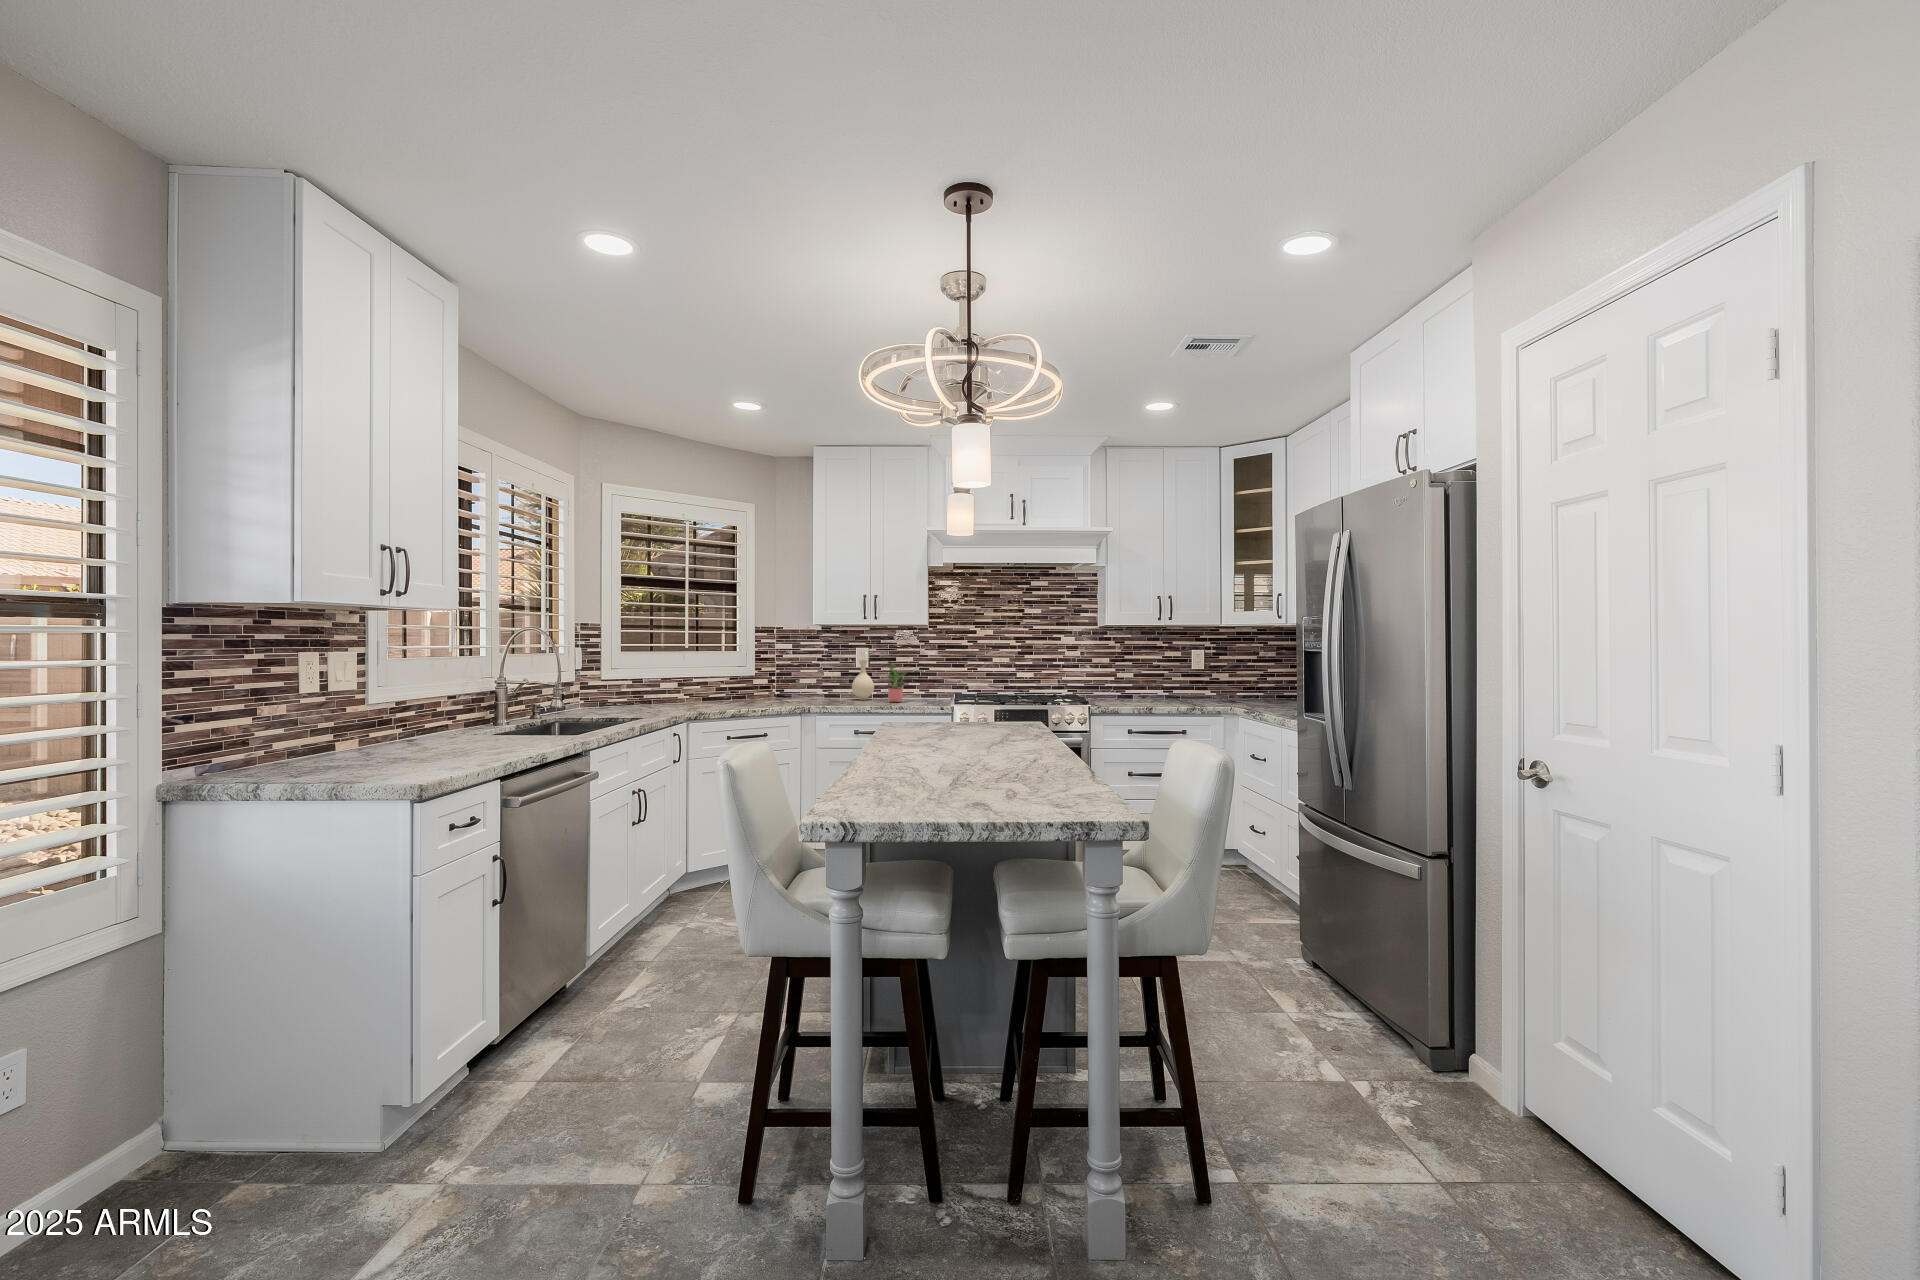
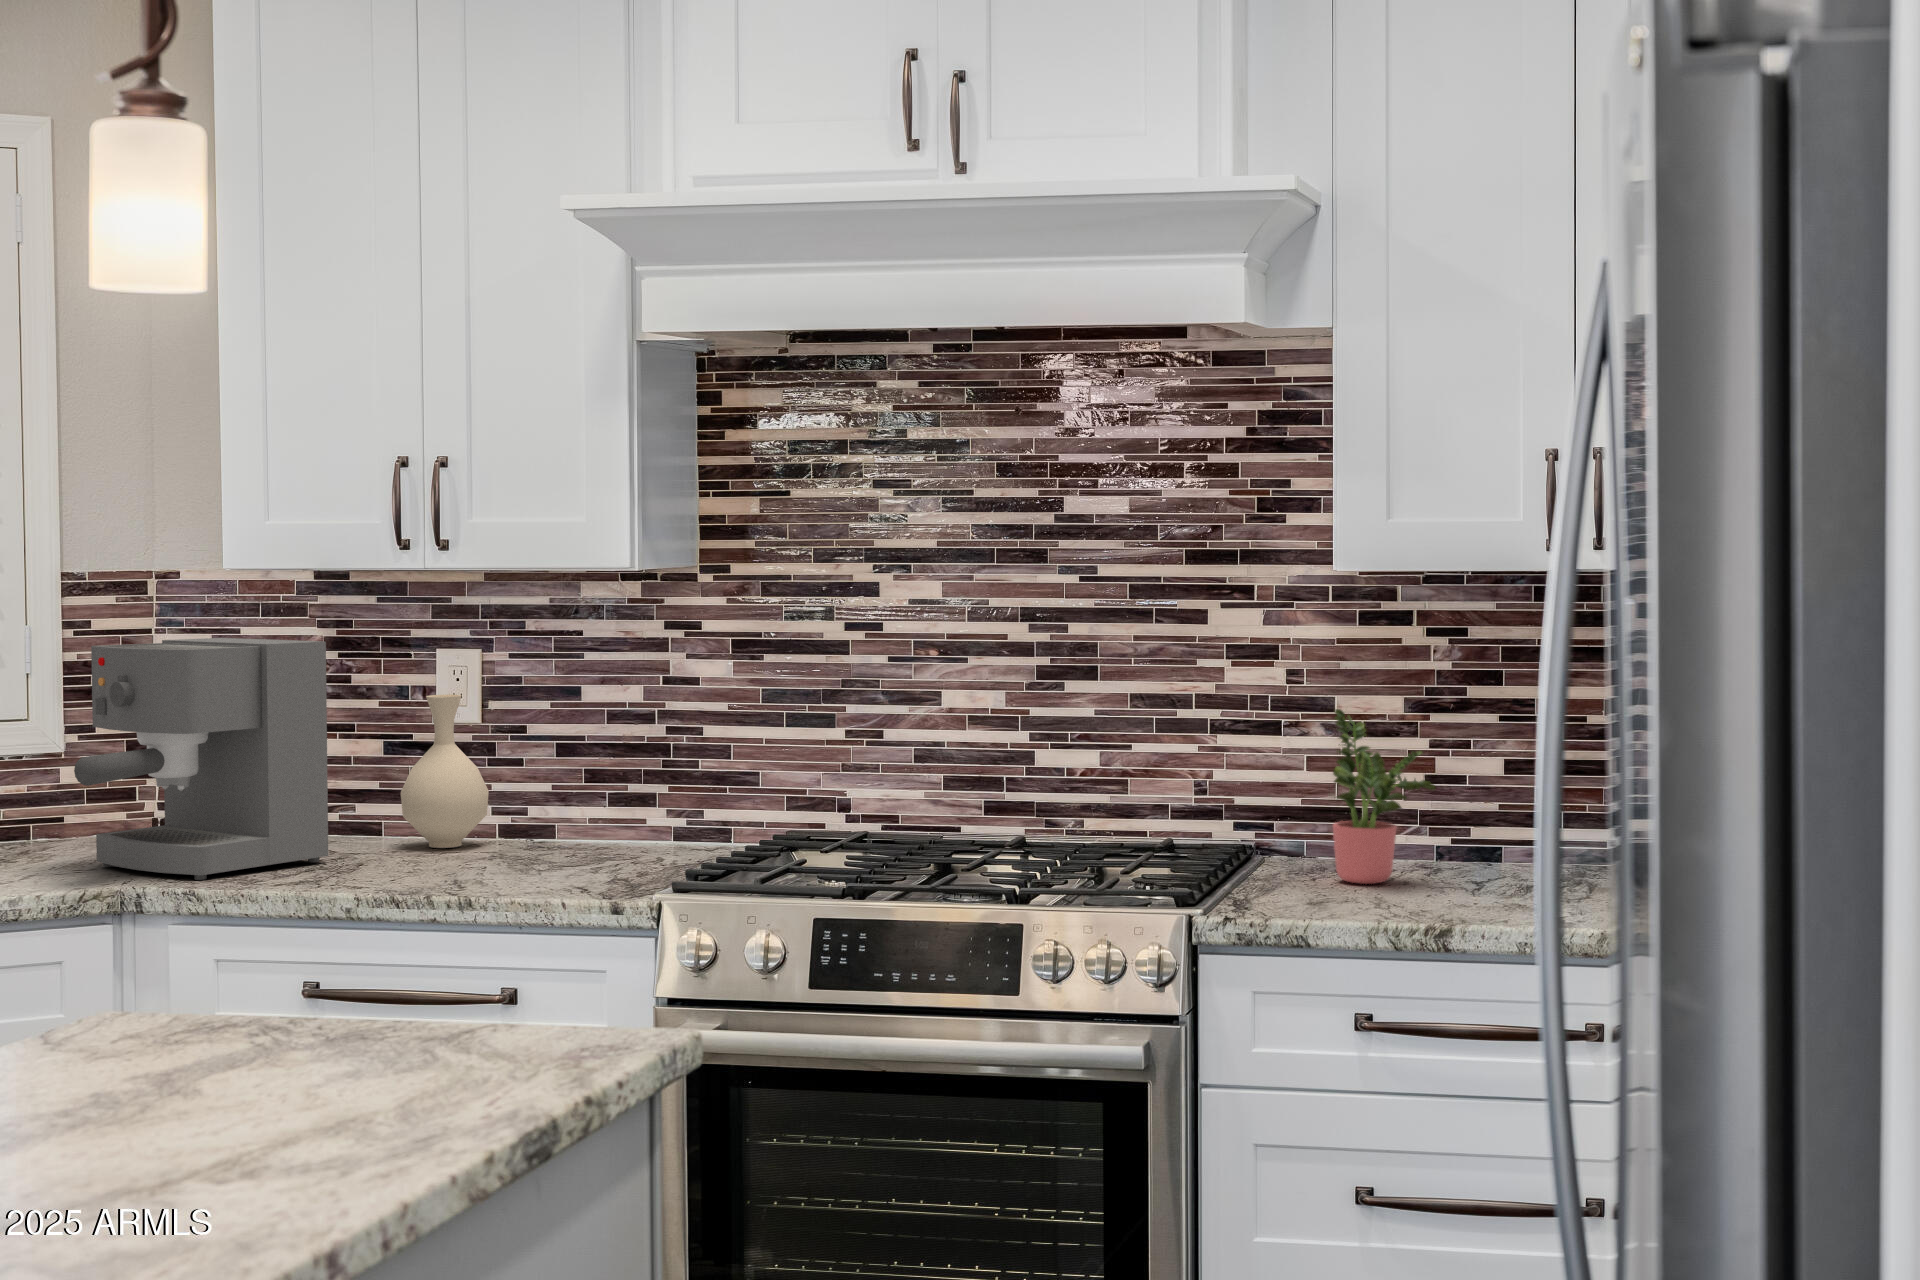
coffee maker: none [785,644,843,705] -> present [74,638,328,880]
potted plant: present [888,661,913,702] -> present [1333,709,1436,884]

